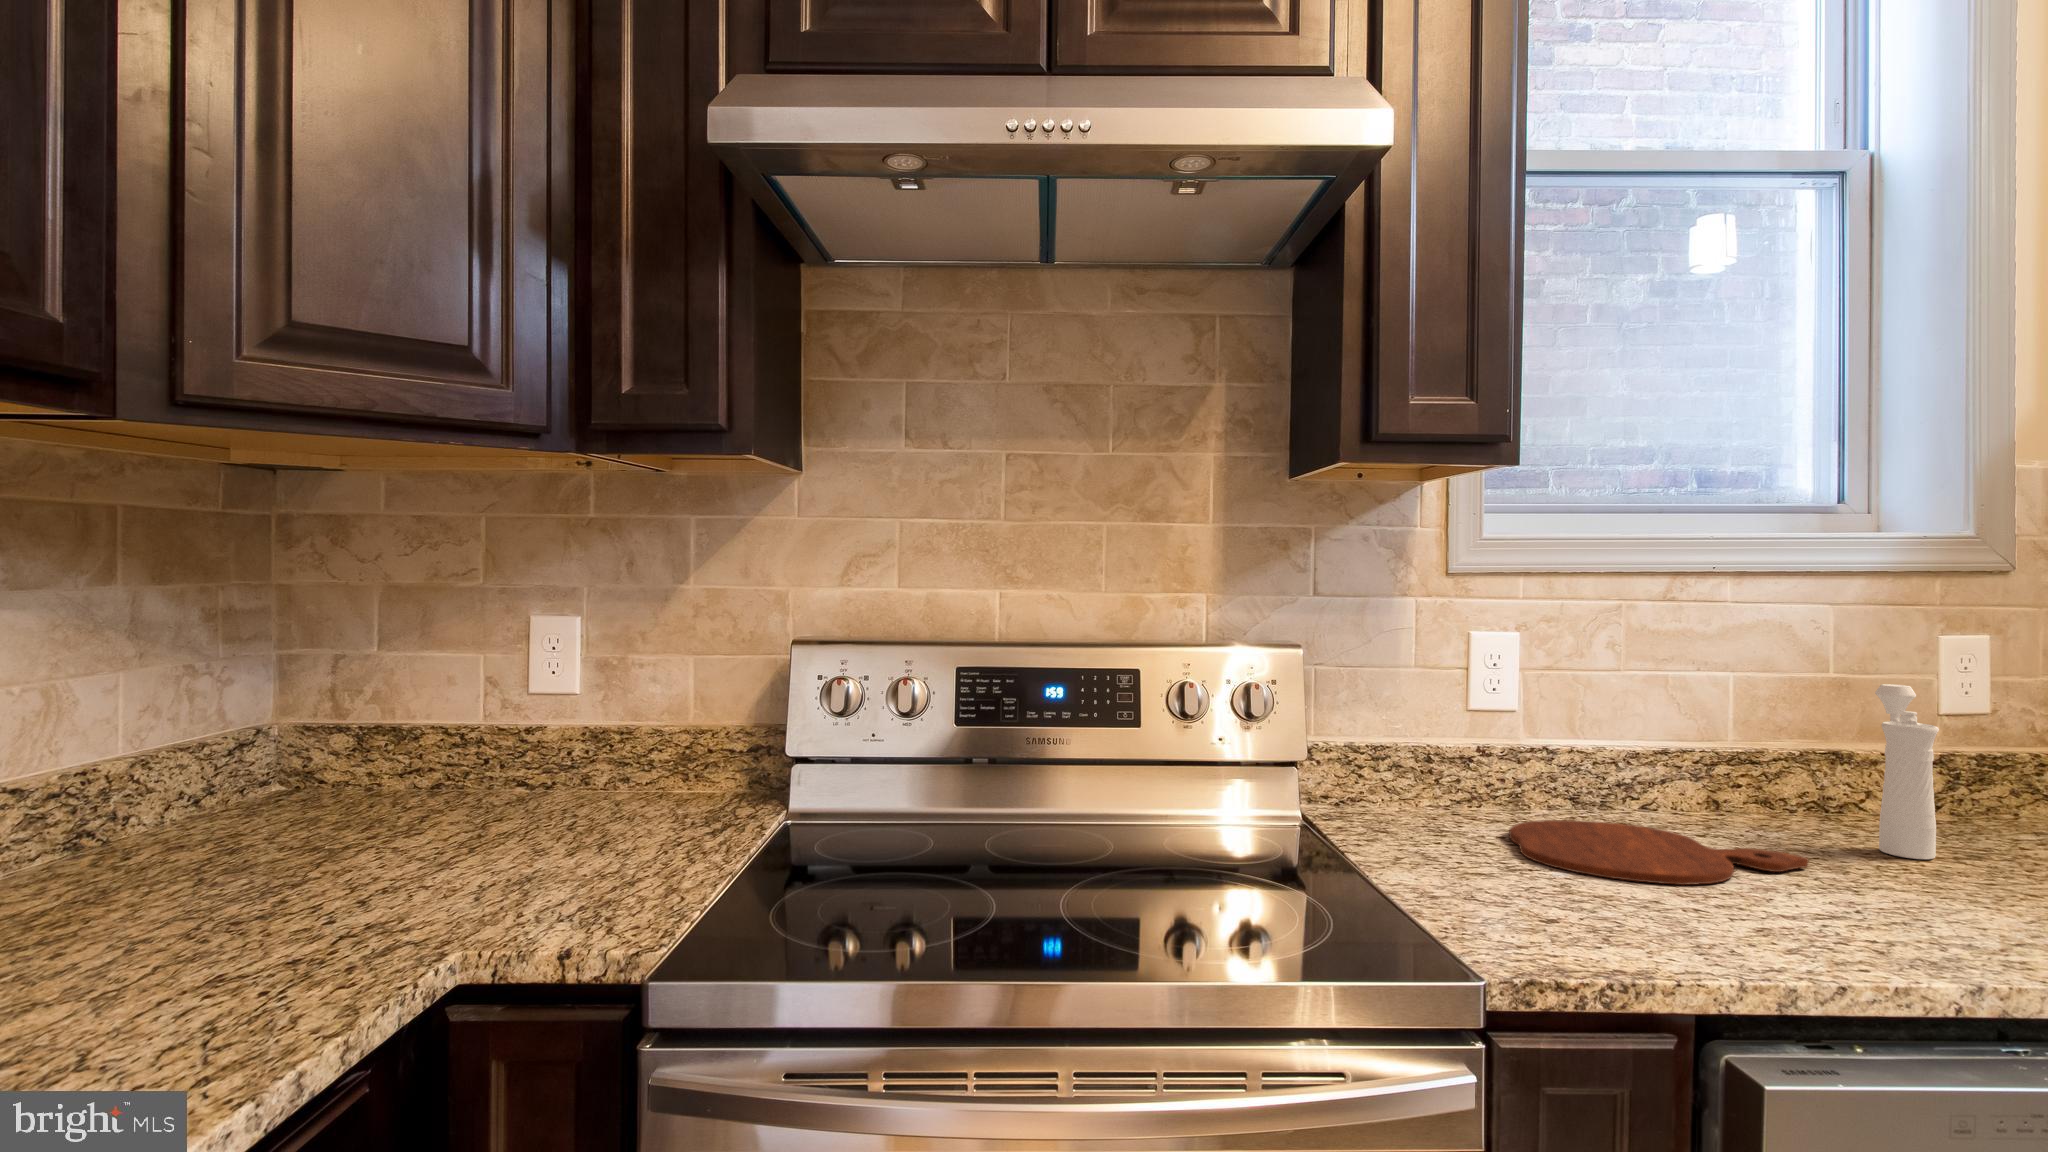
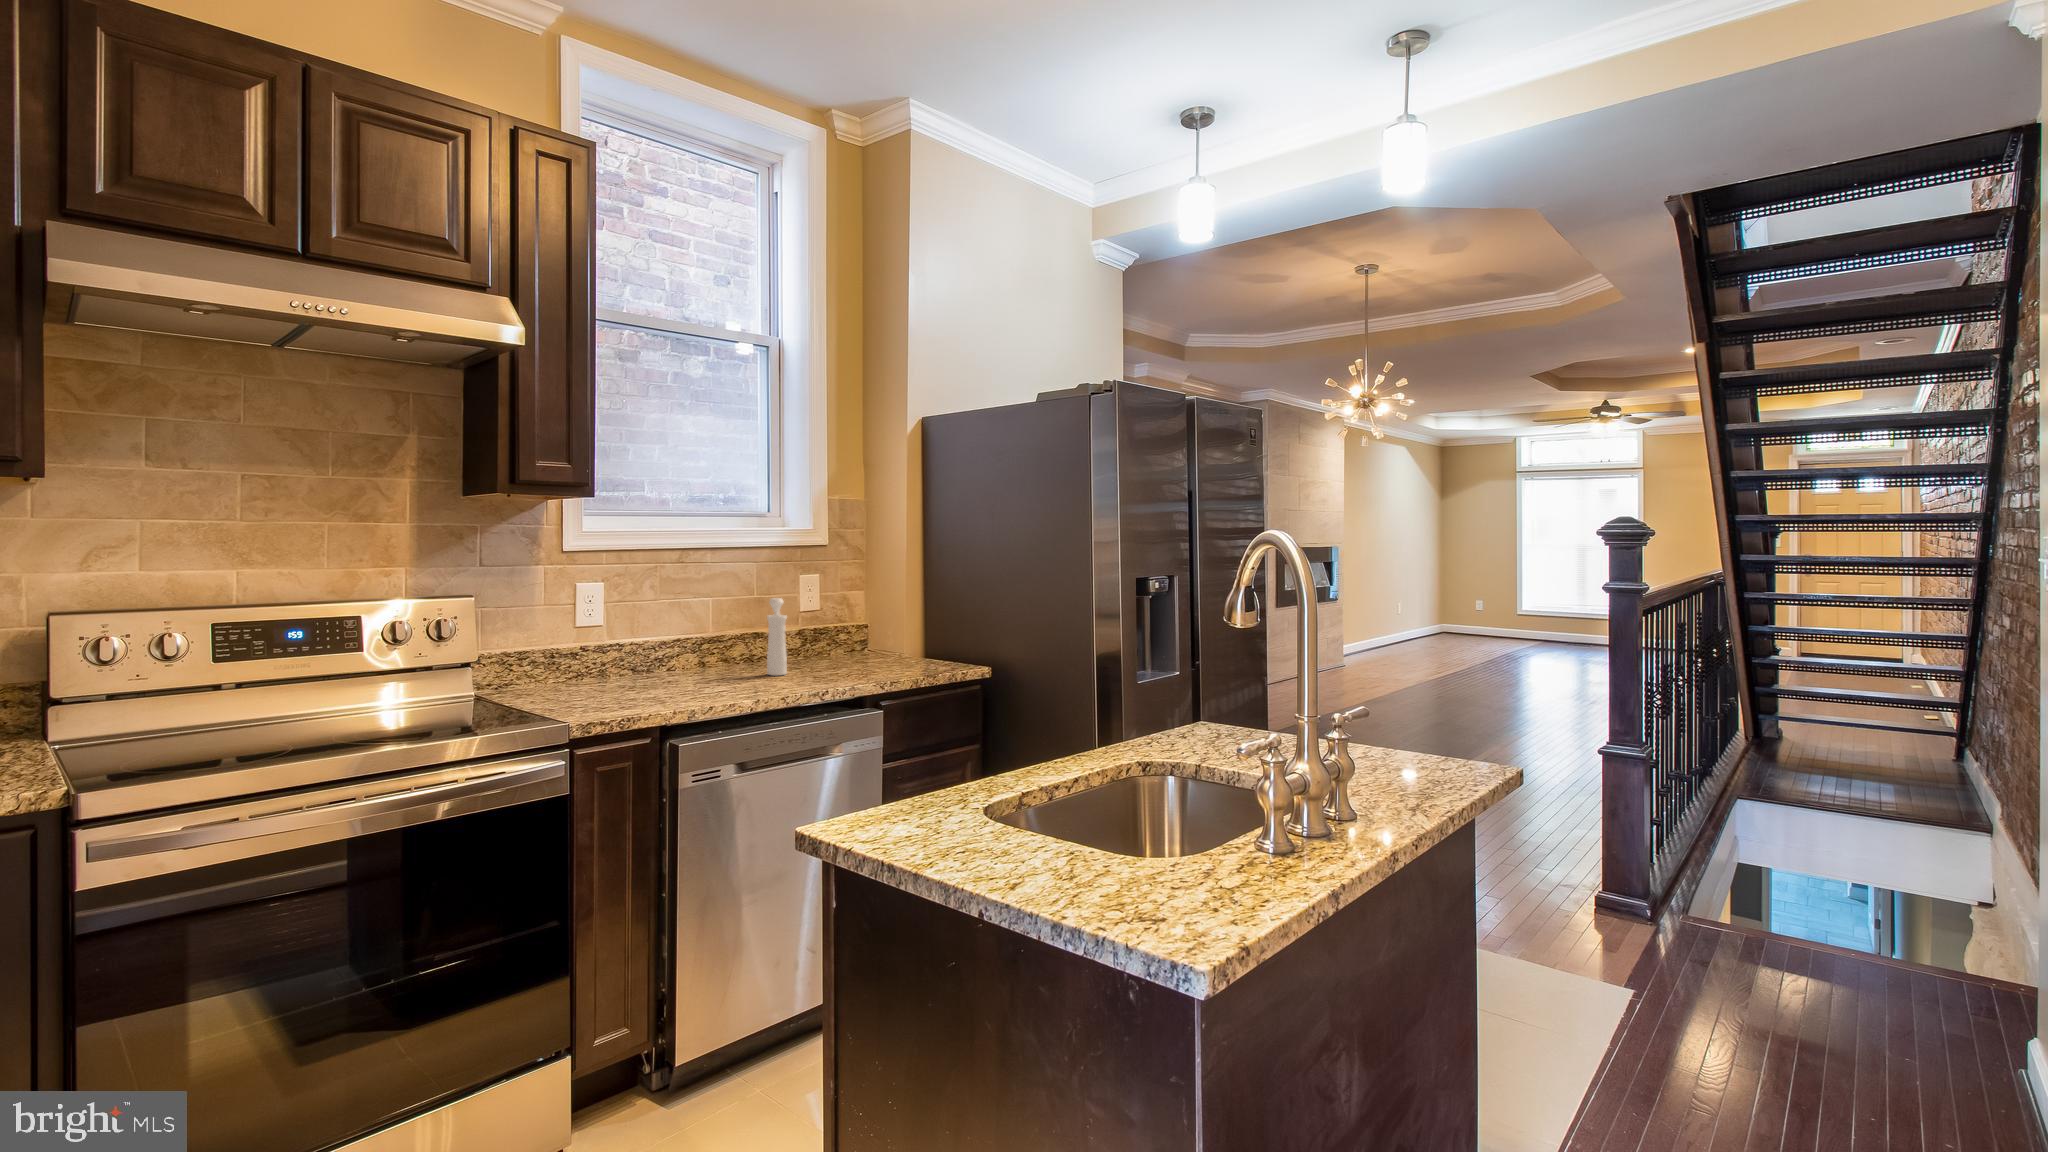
cutting board: present [1509,820,1808,885] -> none [598,677,733,699]

